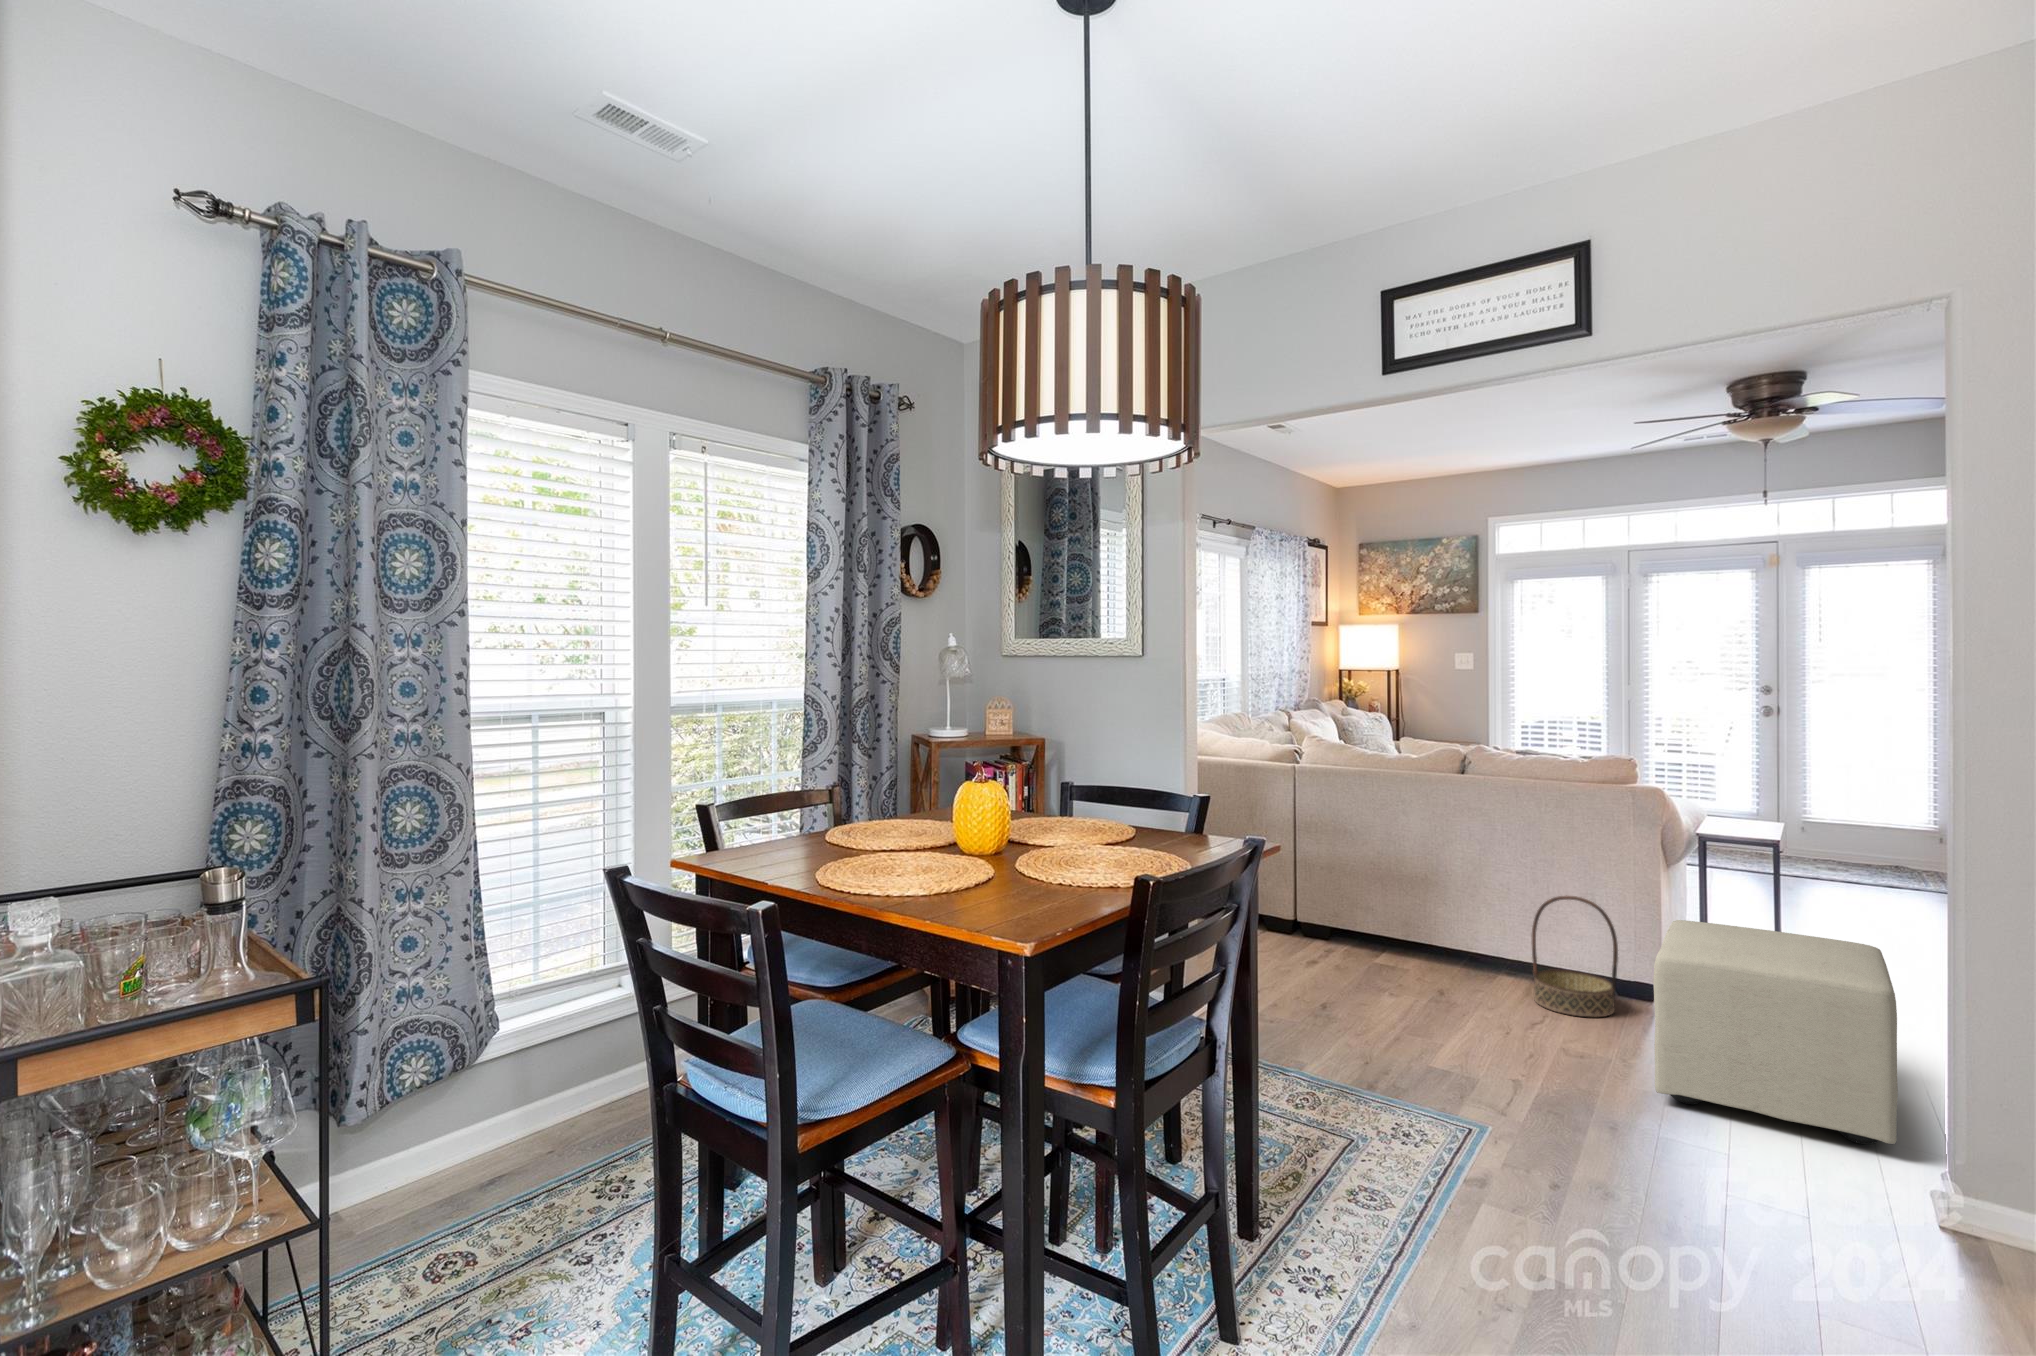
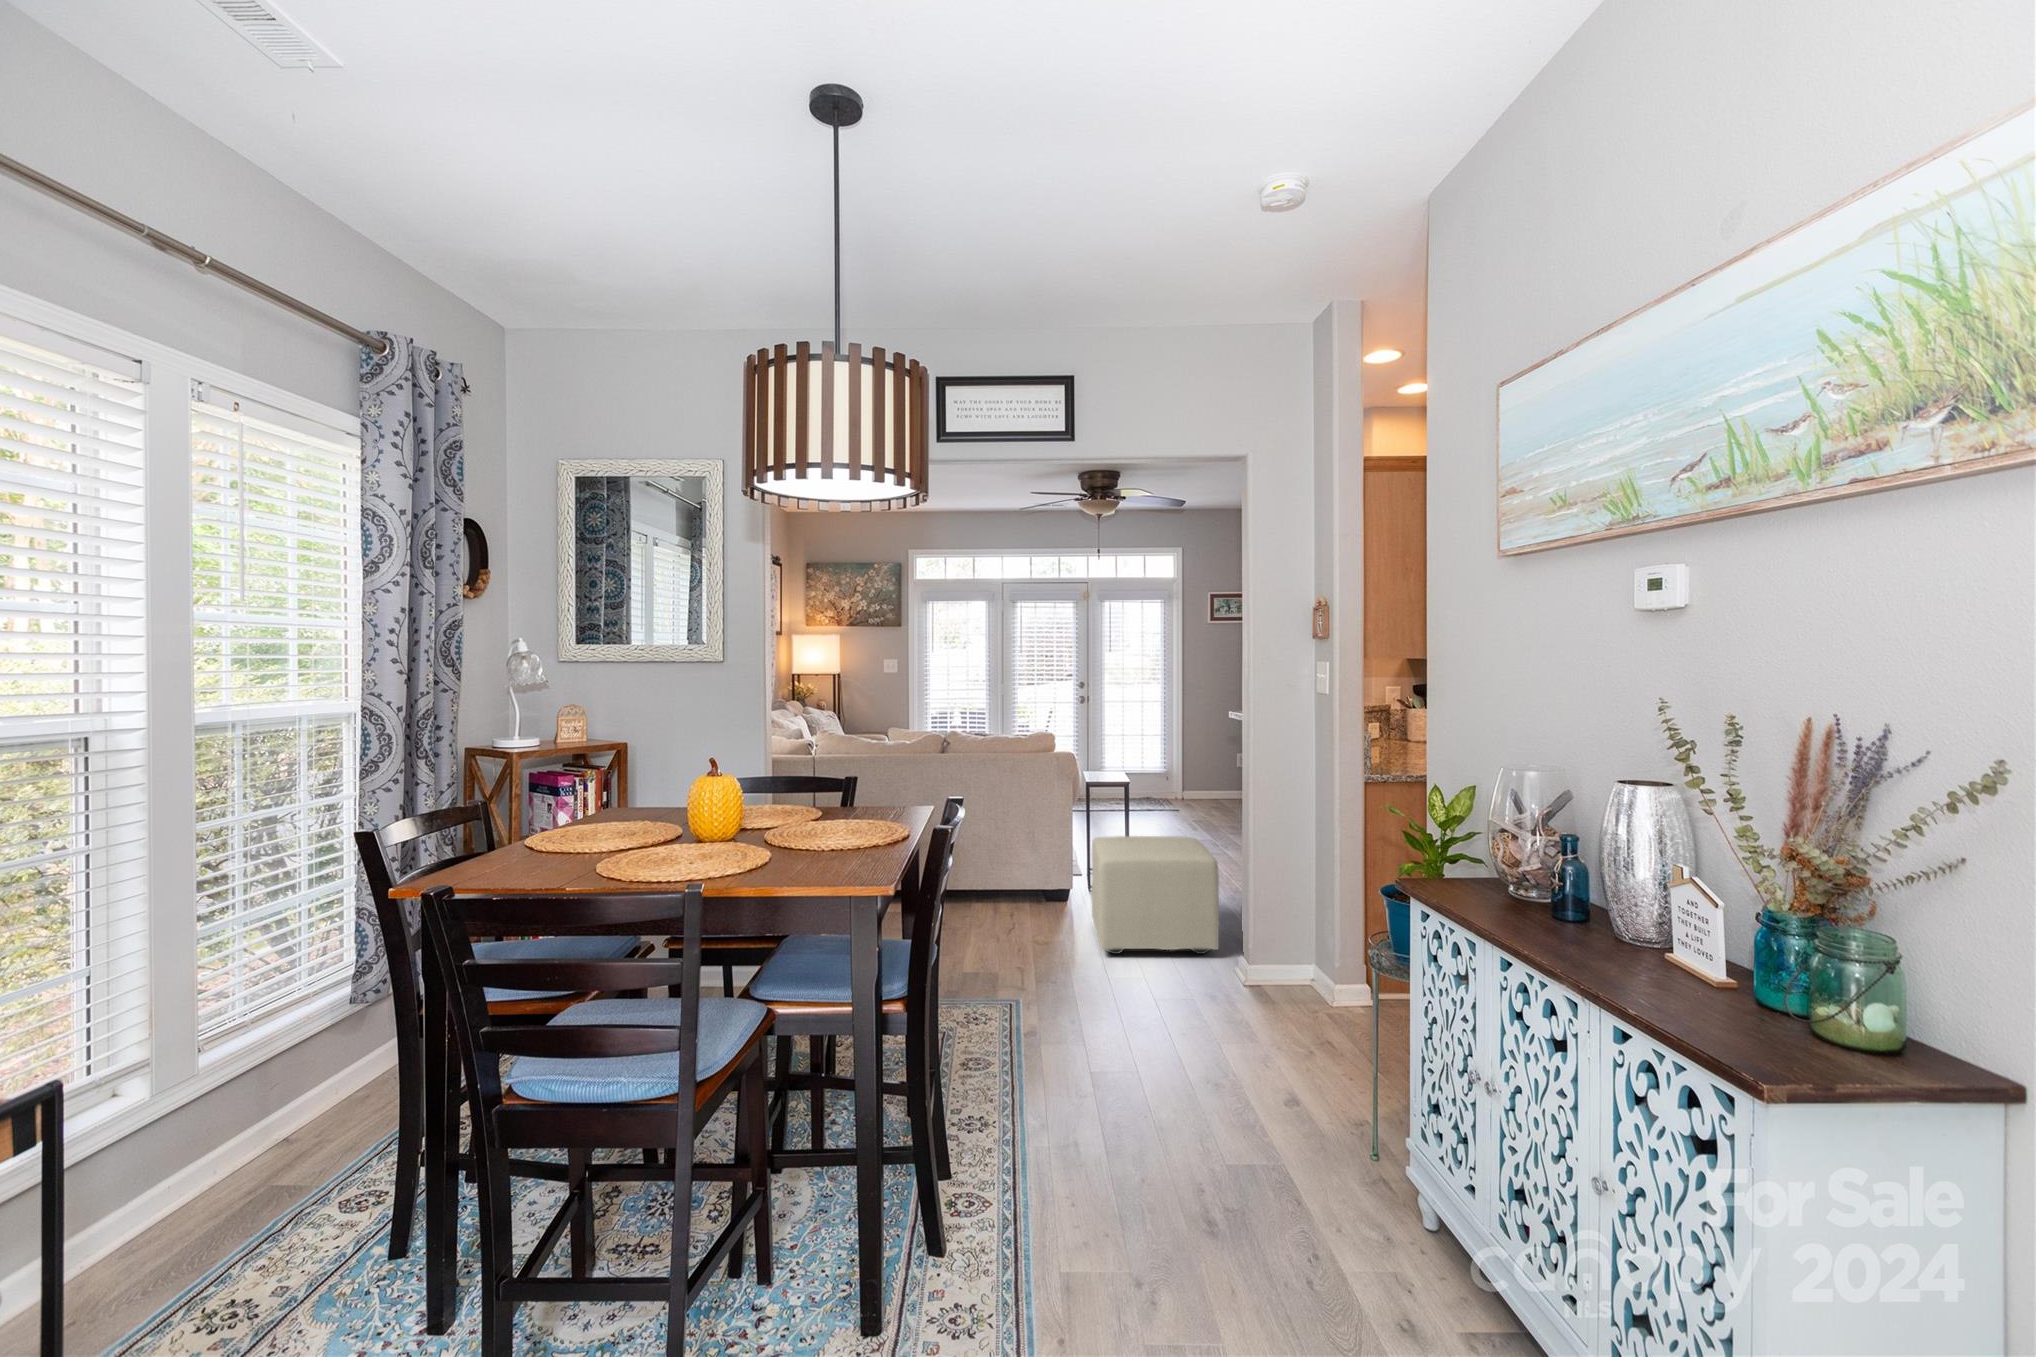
basket: present [1532,896,1618,1017] -> none [1000,831,1054,915]

